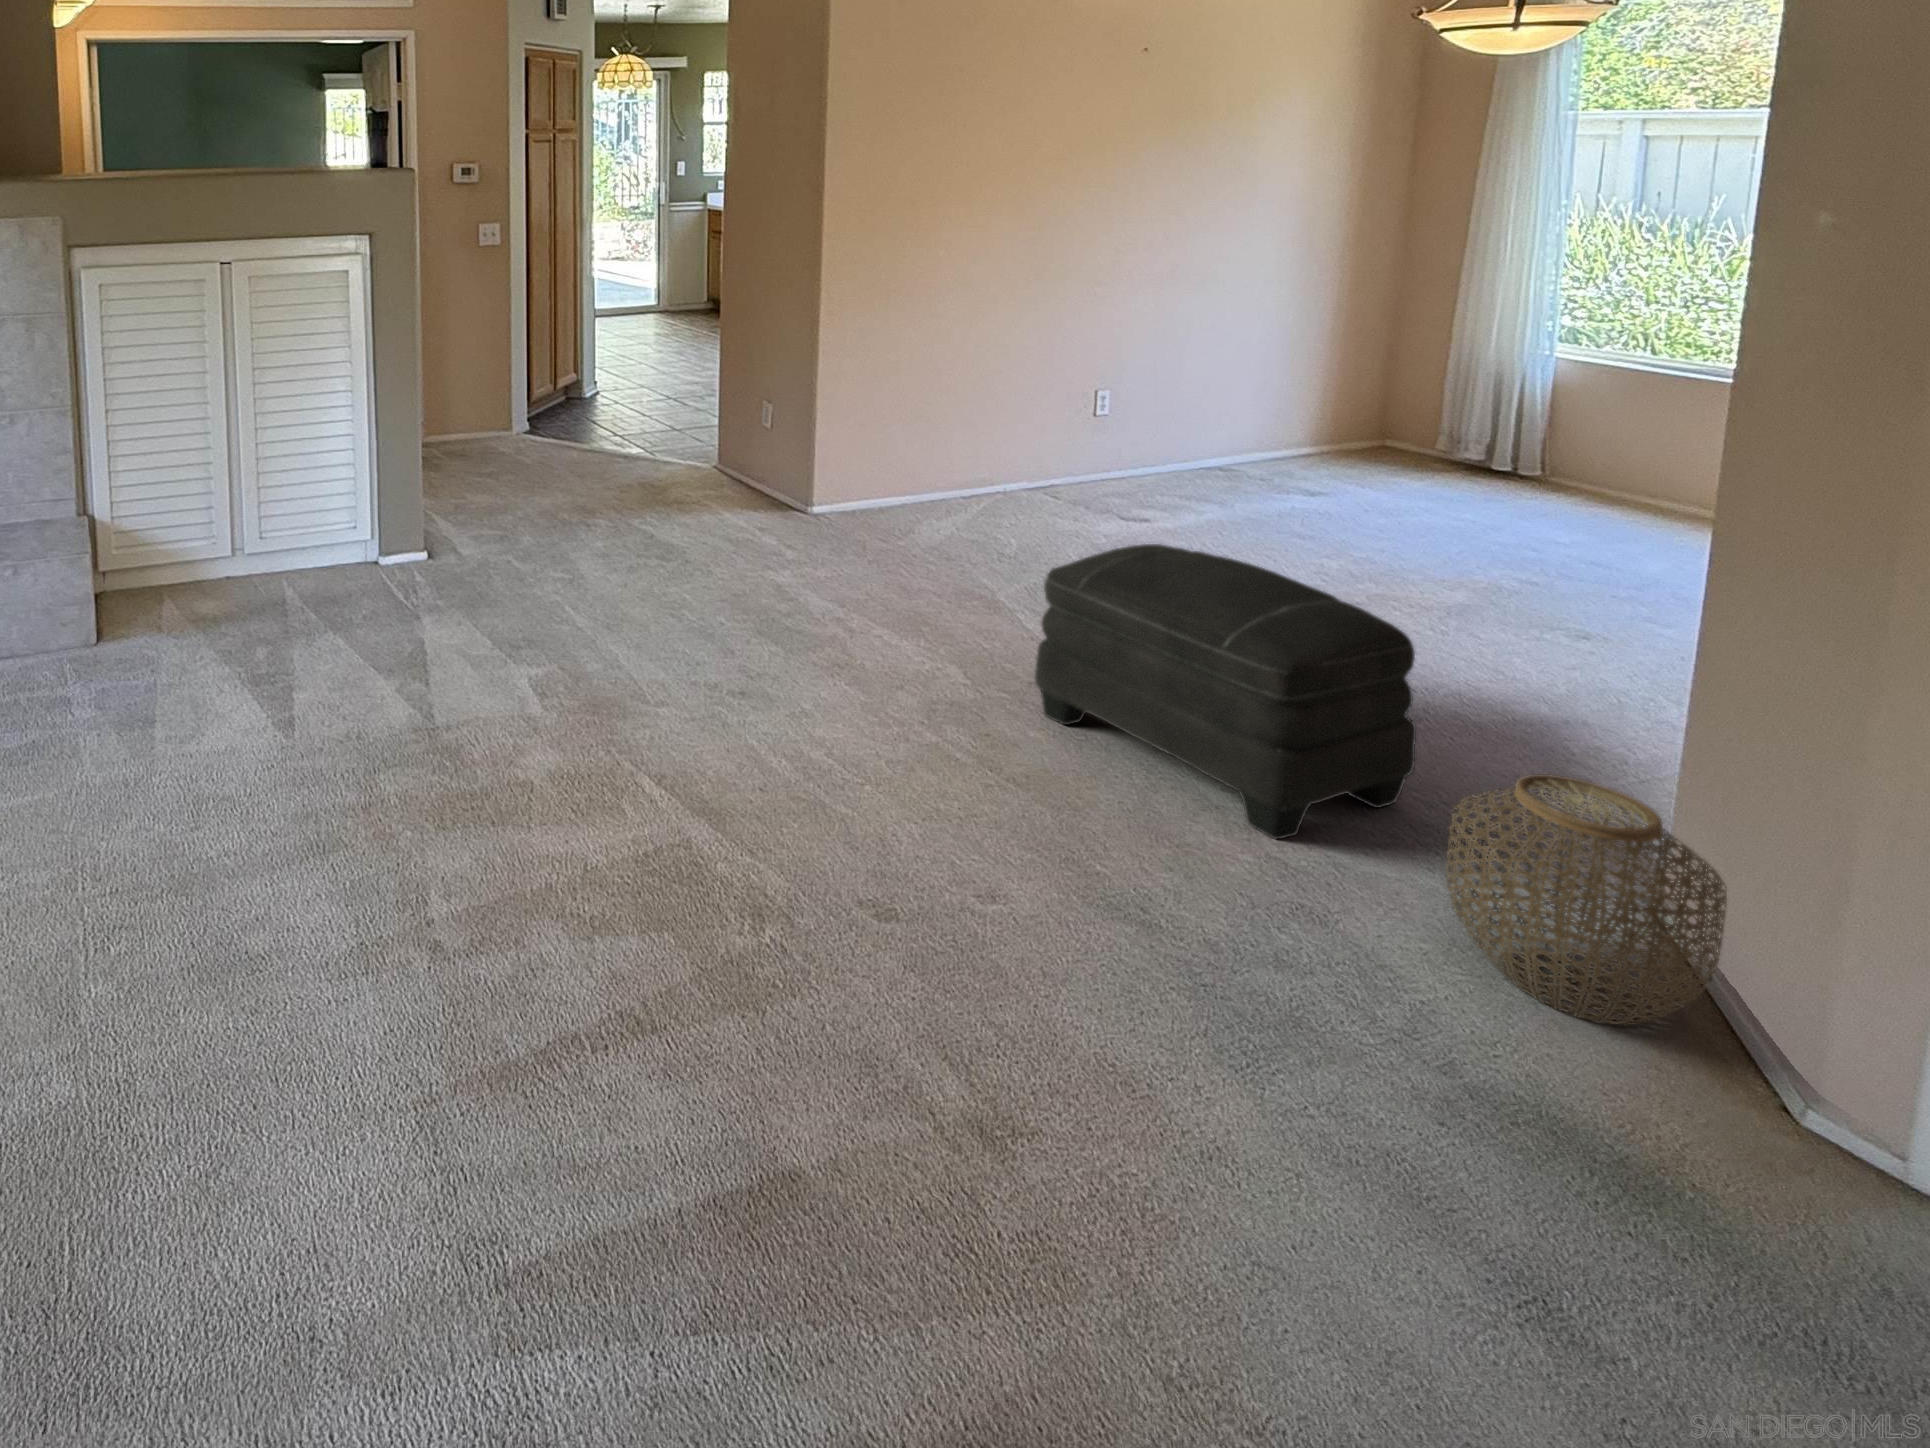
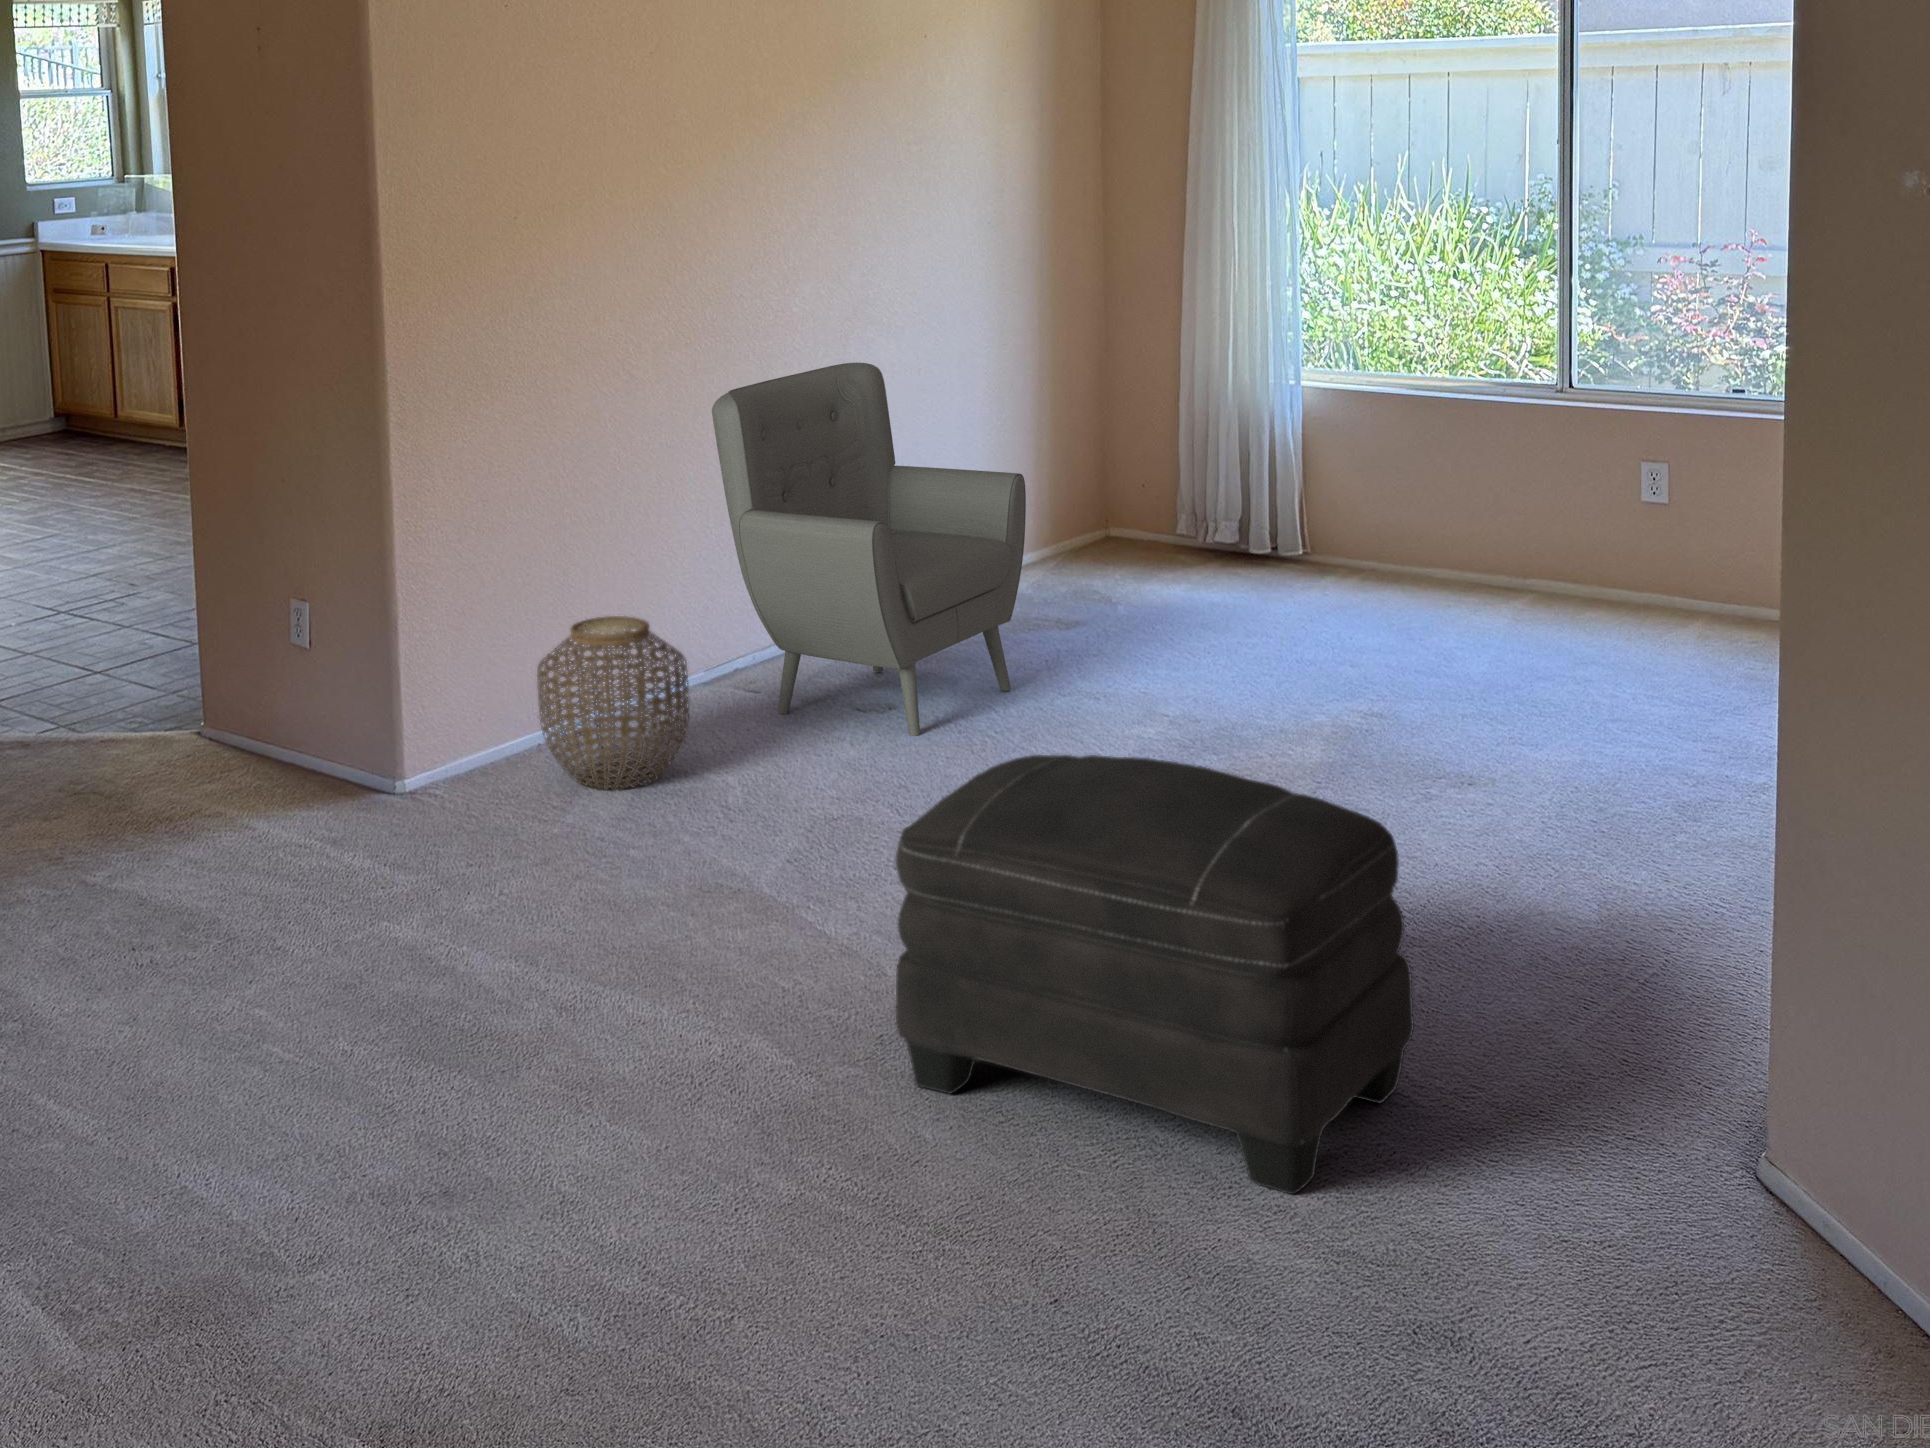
armchair: none [1036,302,1264,531] -> present [712,363,1026,736]
woven basket: present [1446,774,1727,1025] -> present [537,616,689,790]

